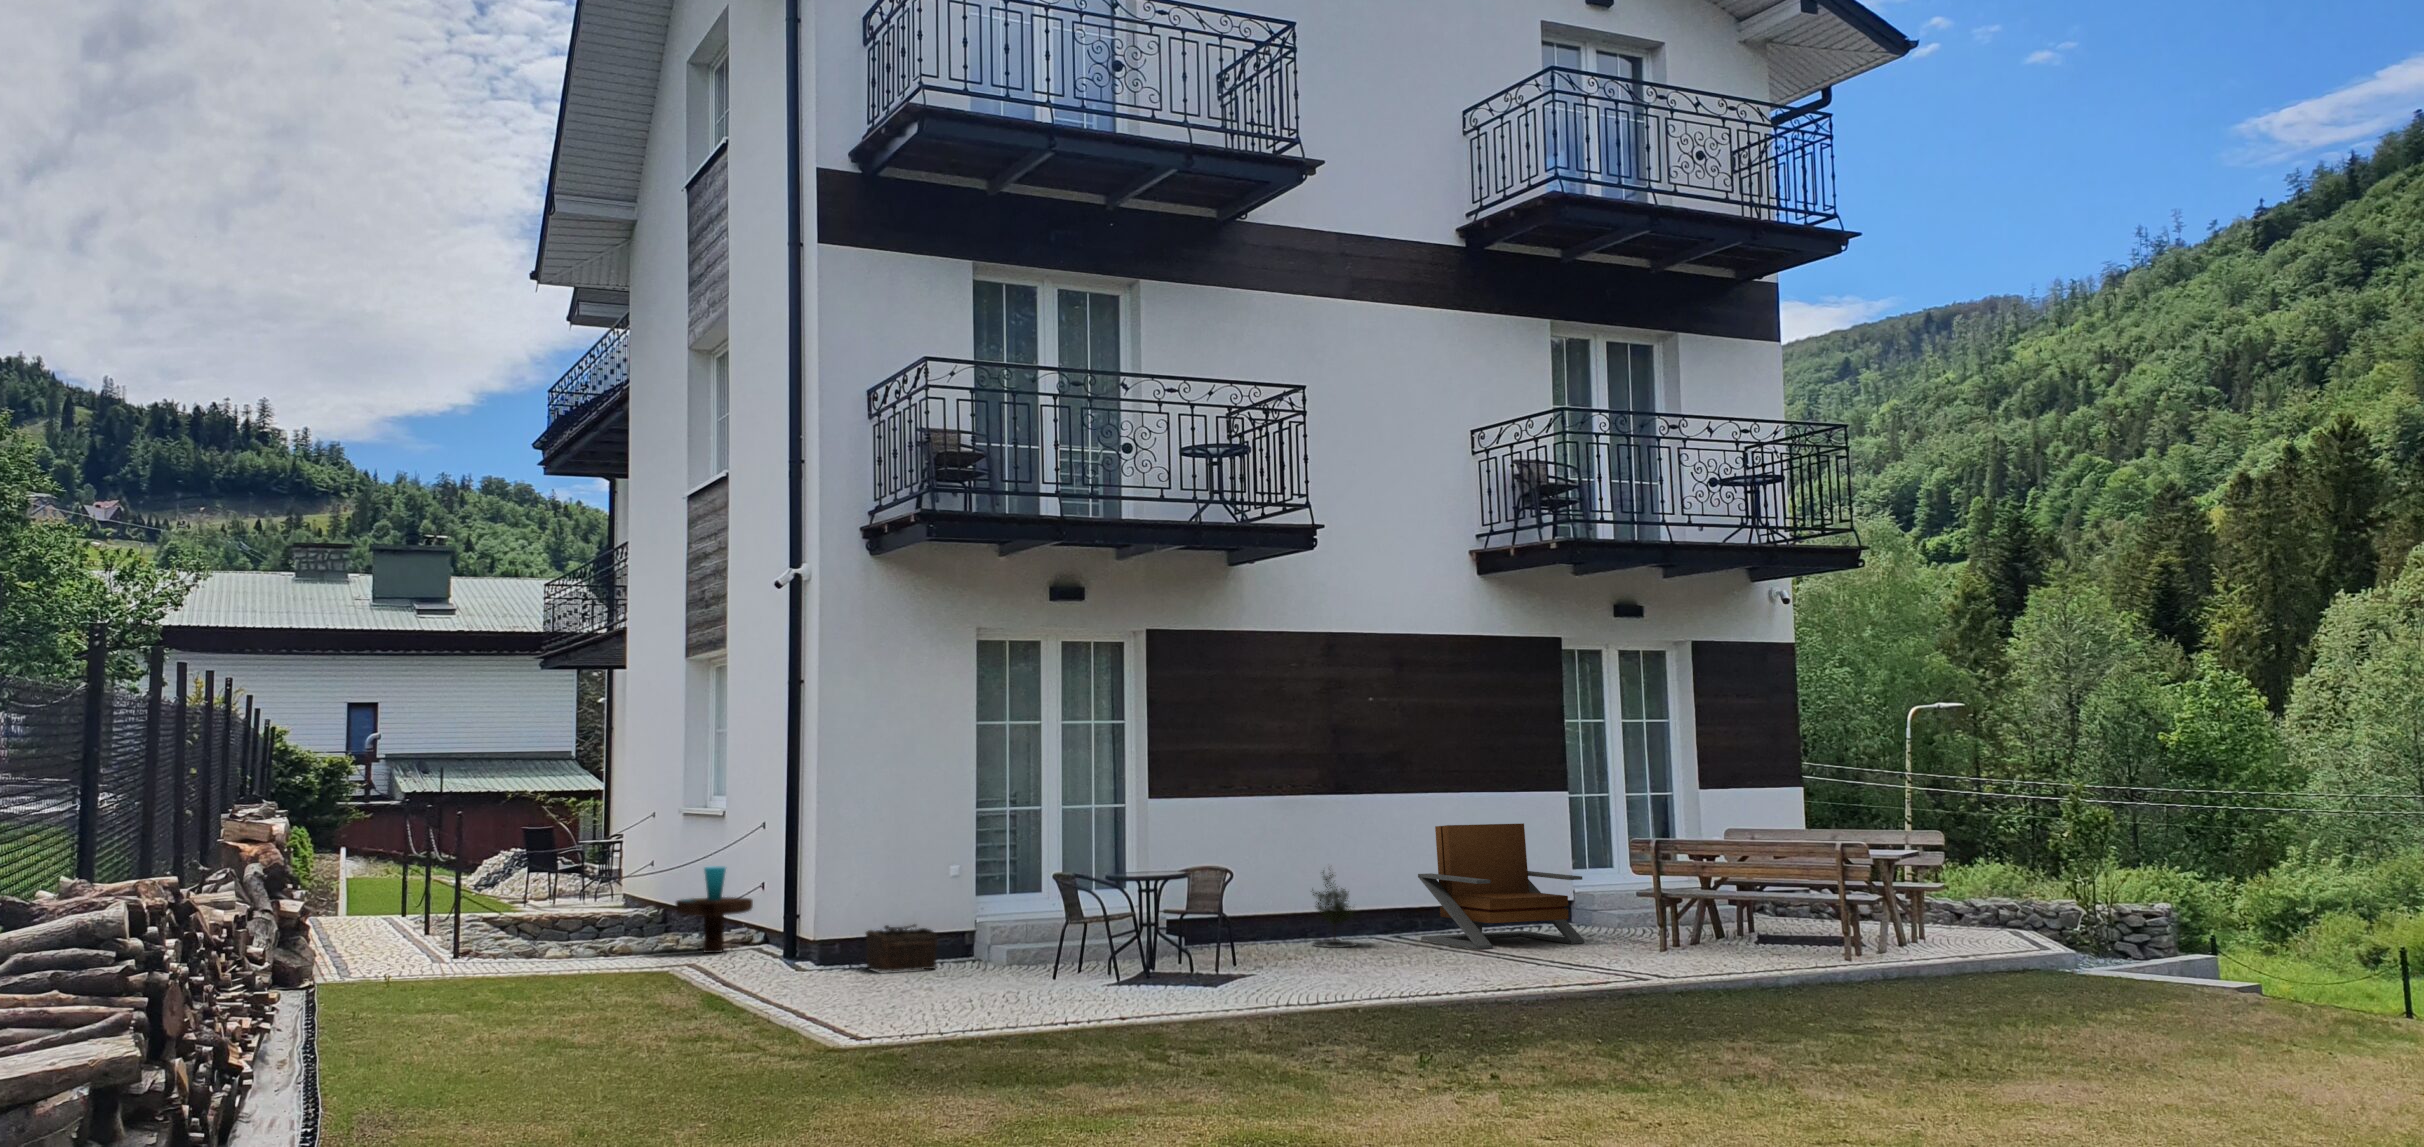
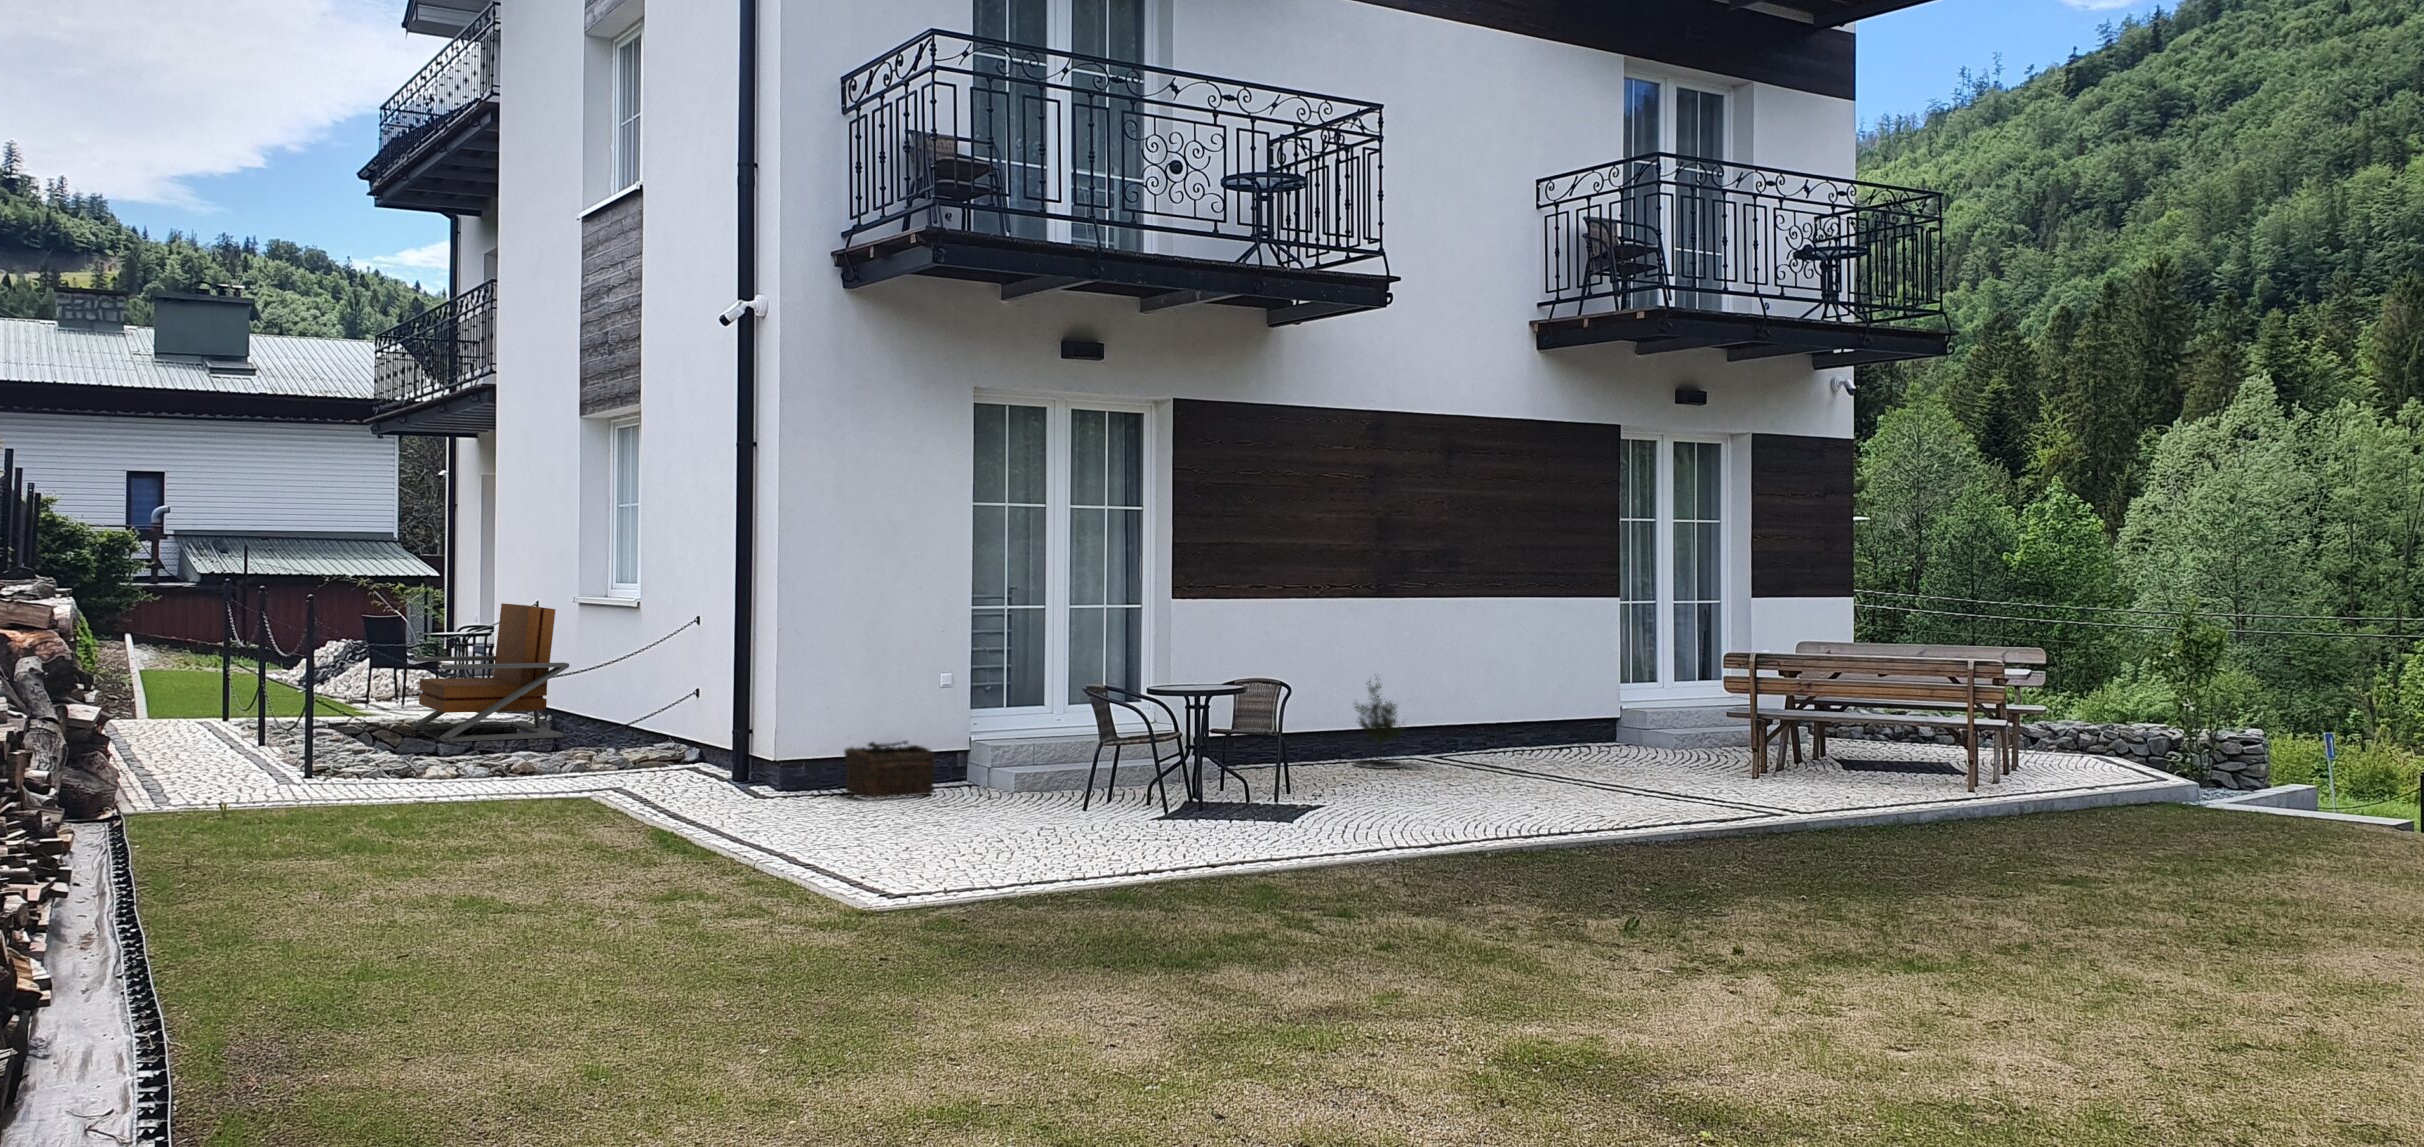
lounge chair: present [1418,823,1584,949] -> present [411,603,569,742]
side table: present [675,866,753,953] -> none [593,667,690,772]

